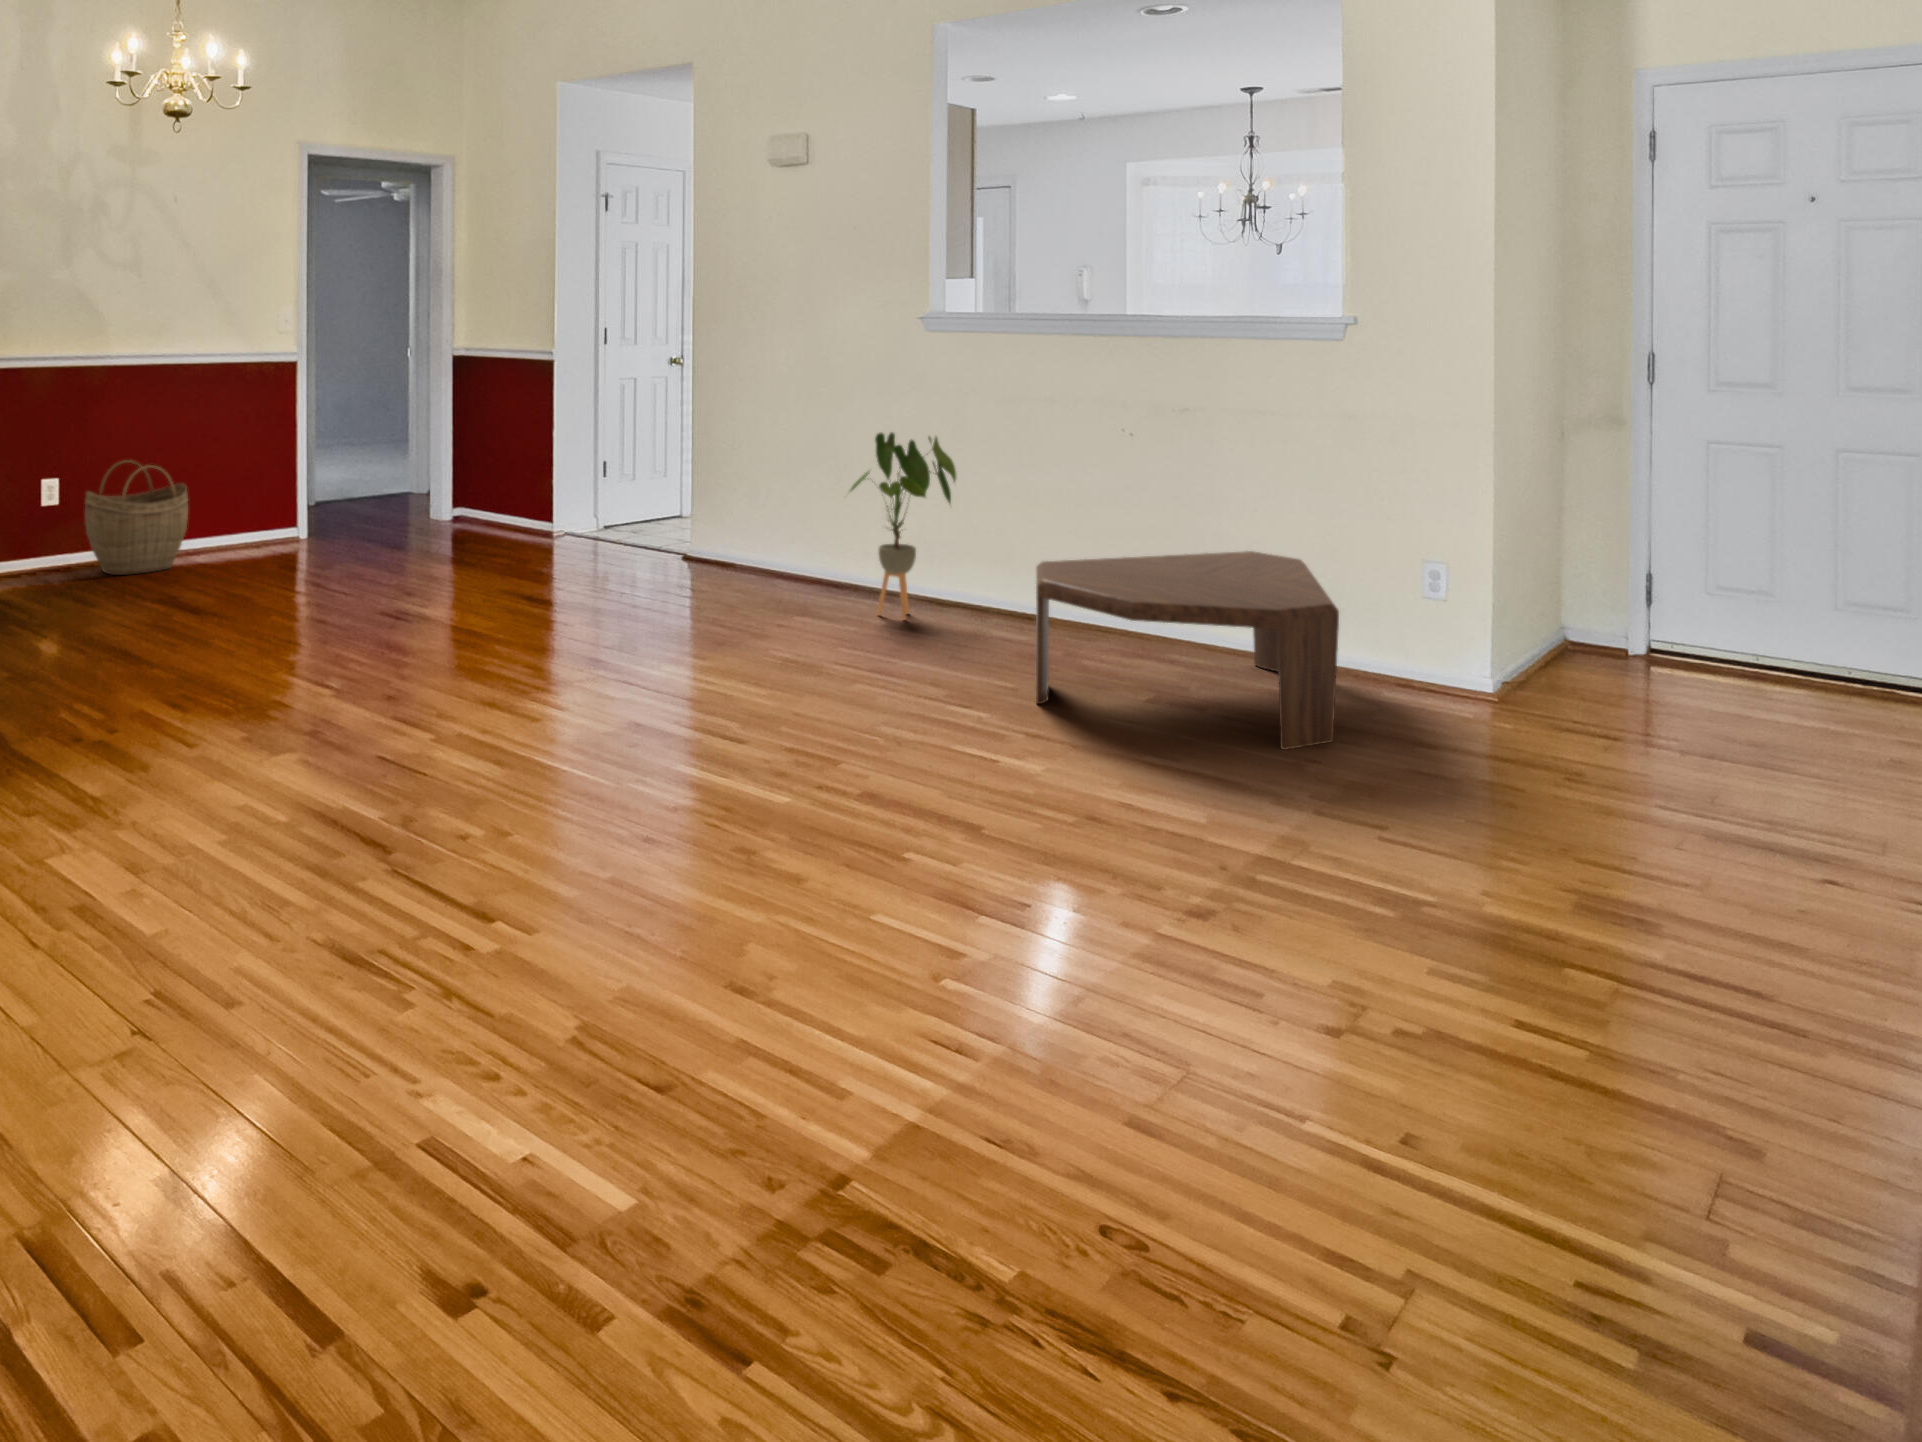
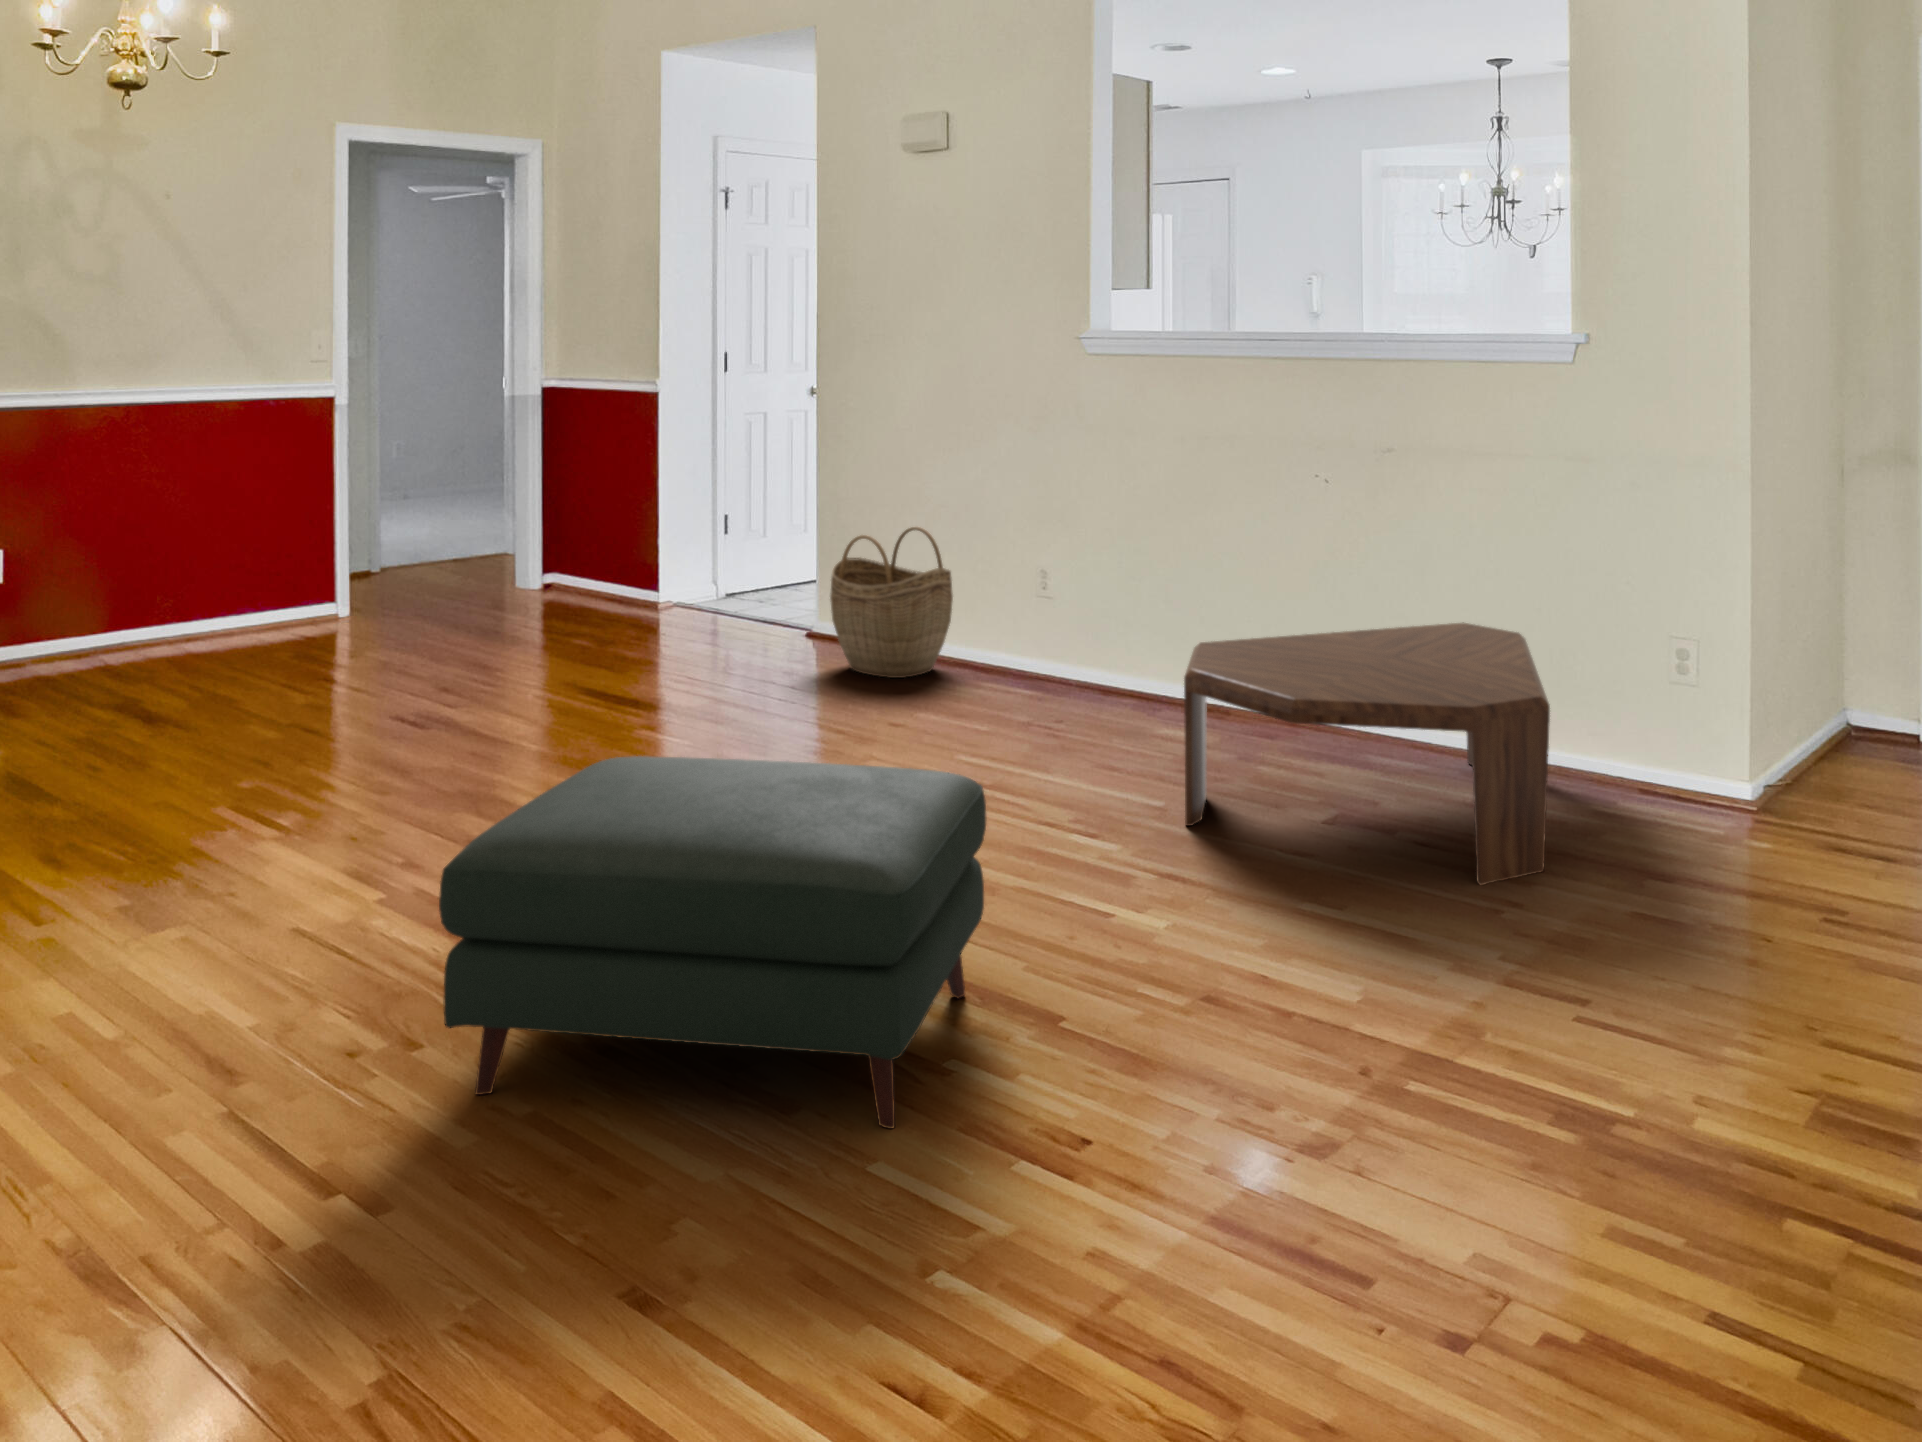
house plant: present [850,433,956,620] -> none [982,478,1121,710]
woven basket: present [85,460,188,575] -> present [830,527,953,678]
ottoman: none [544,628,920,891] -> present [439,756,986,1129]

